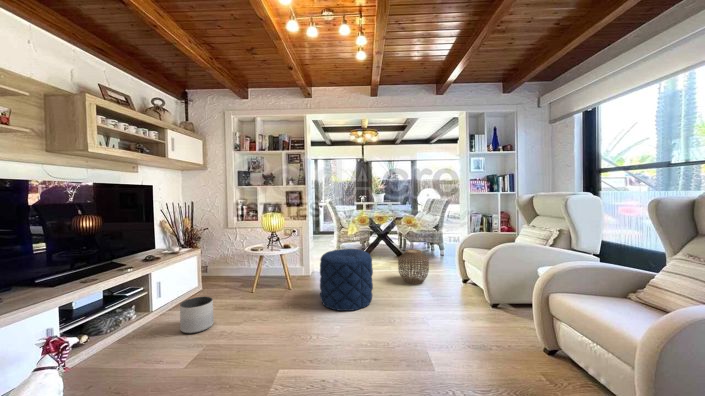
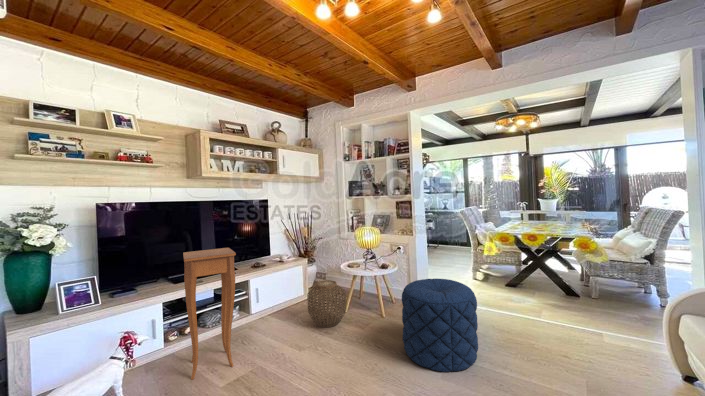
side table: none [97,236,177,376] -> present [183,248,236,380]
woven basket: present [398,249,429,284] -> present [307,280,346,327]
planter: present [180,297,214,333] -> none [257,310,288,348]

